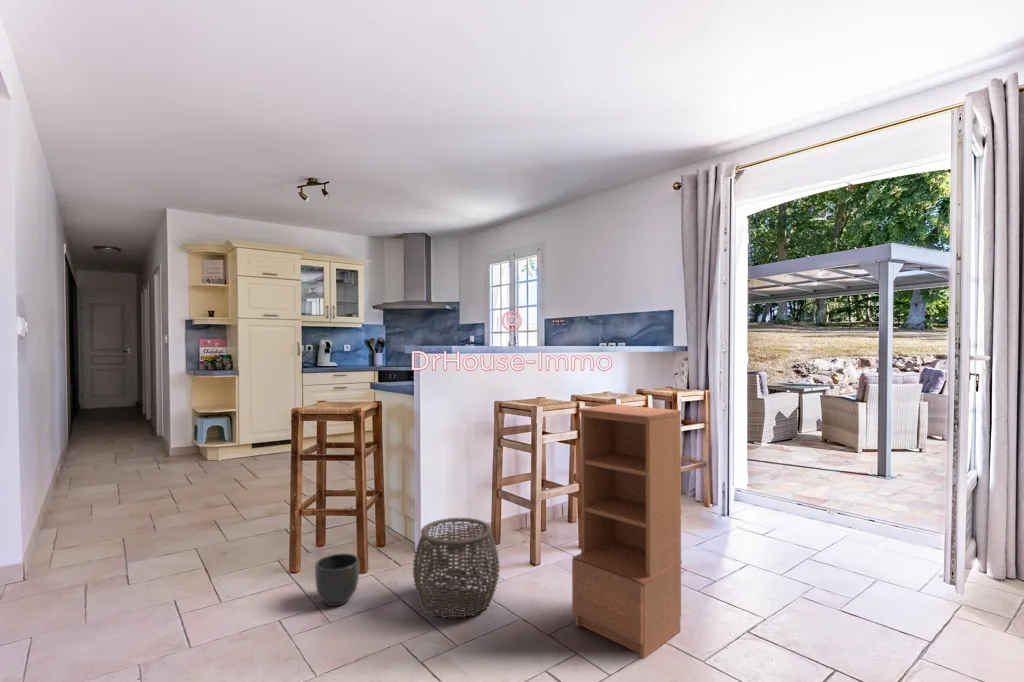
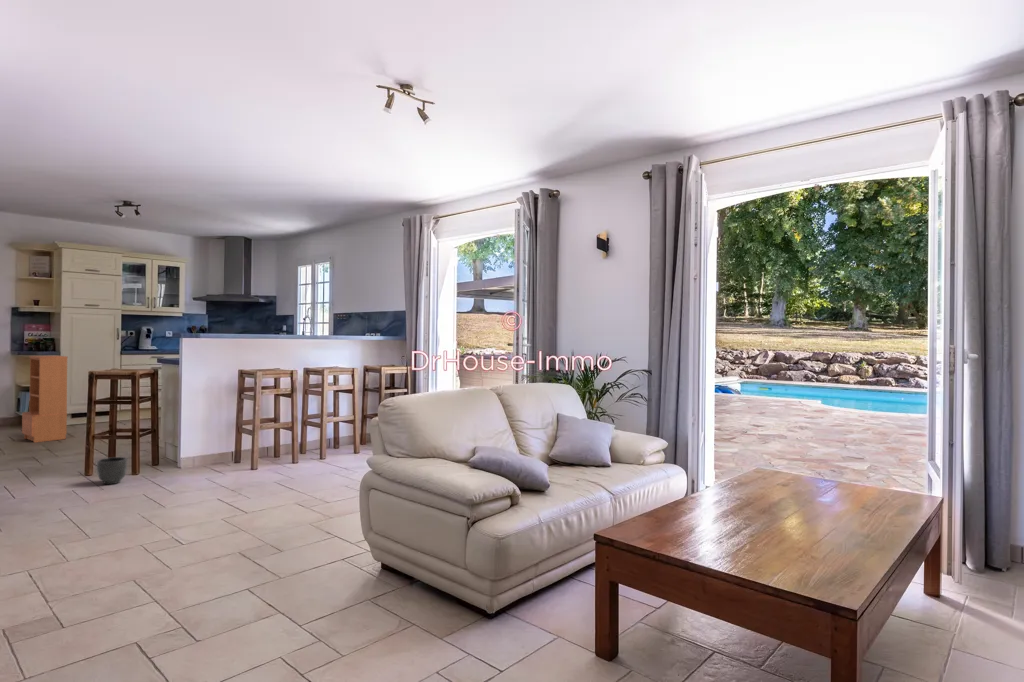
bookcase: present [572,404,682,658] -> present [22,356,67,442]
woven basket: present [413,518,500,619] -> none [158,436,216,486]

